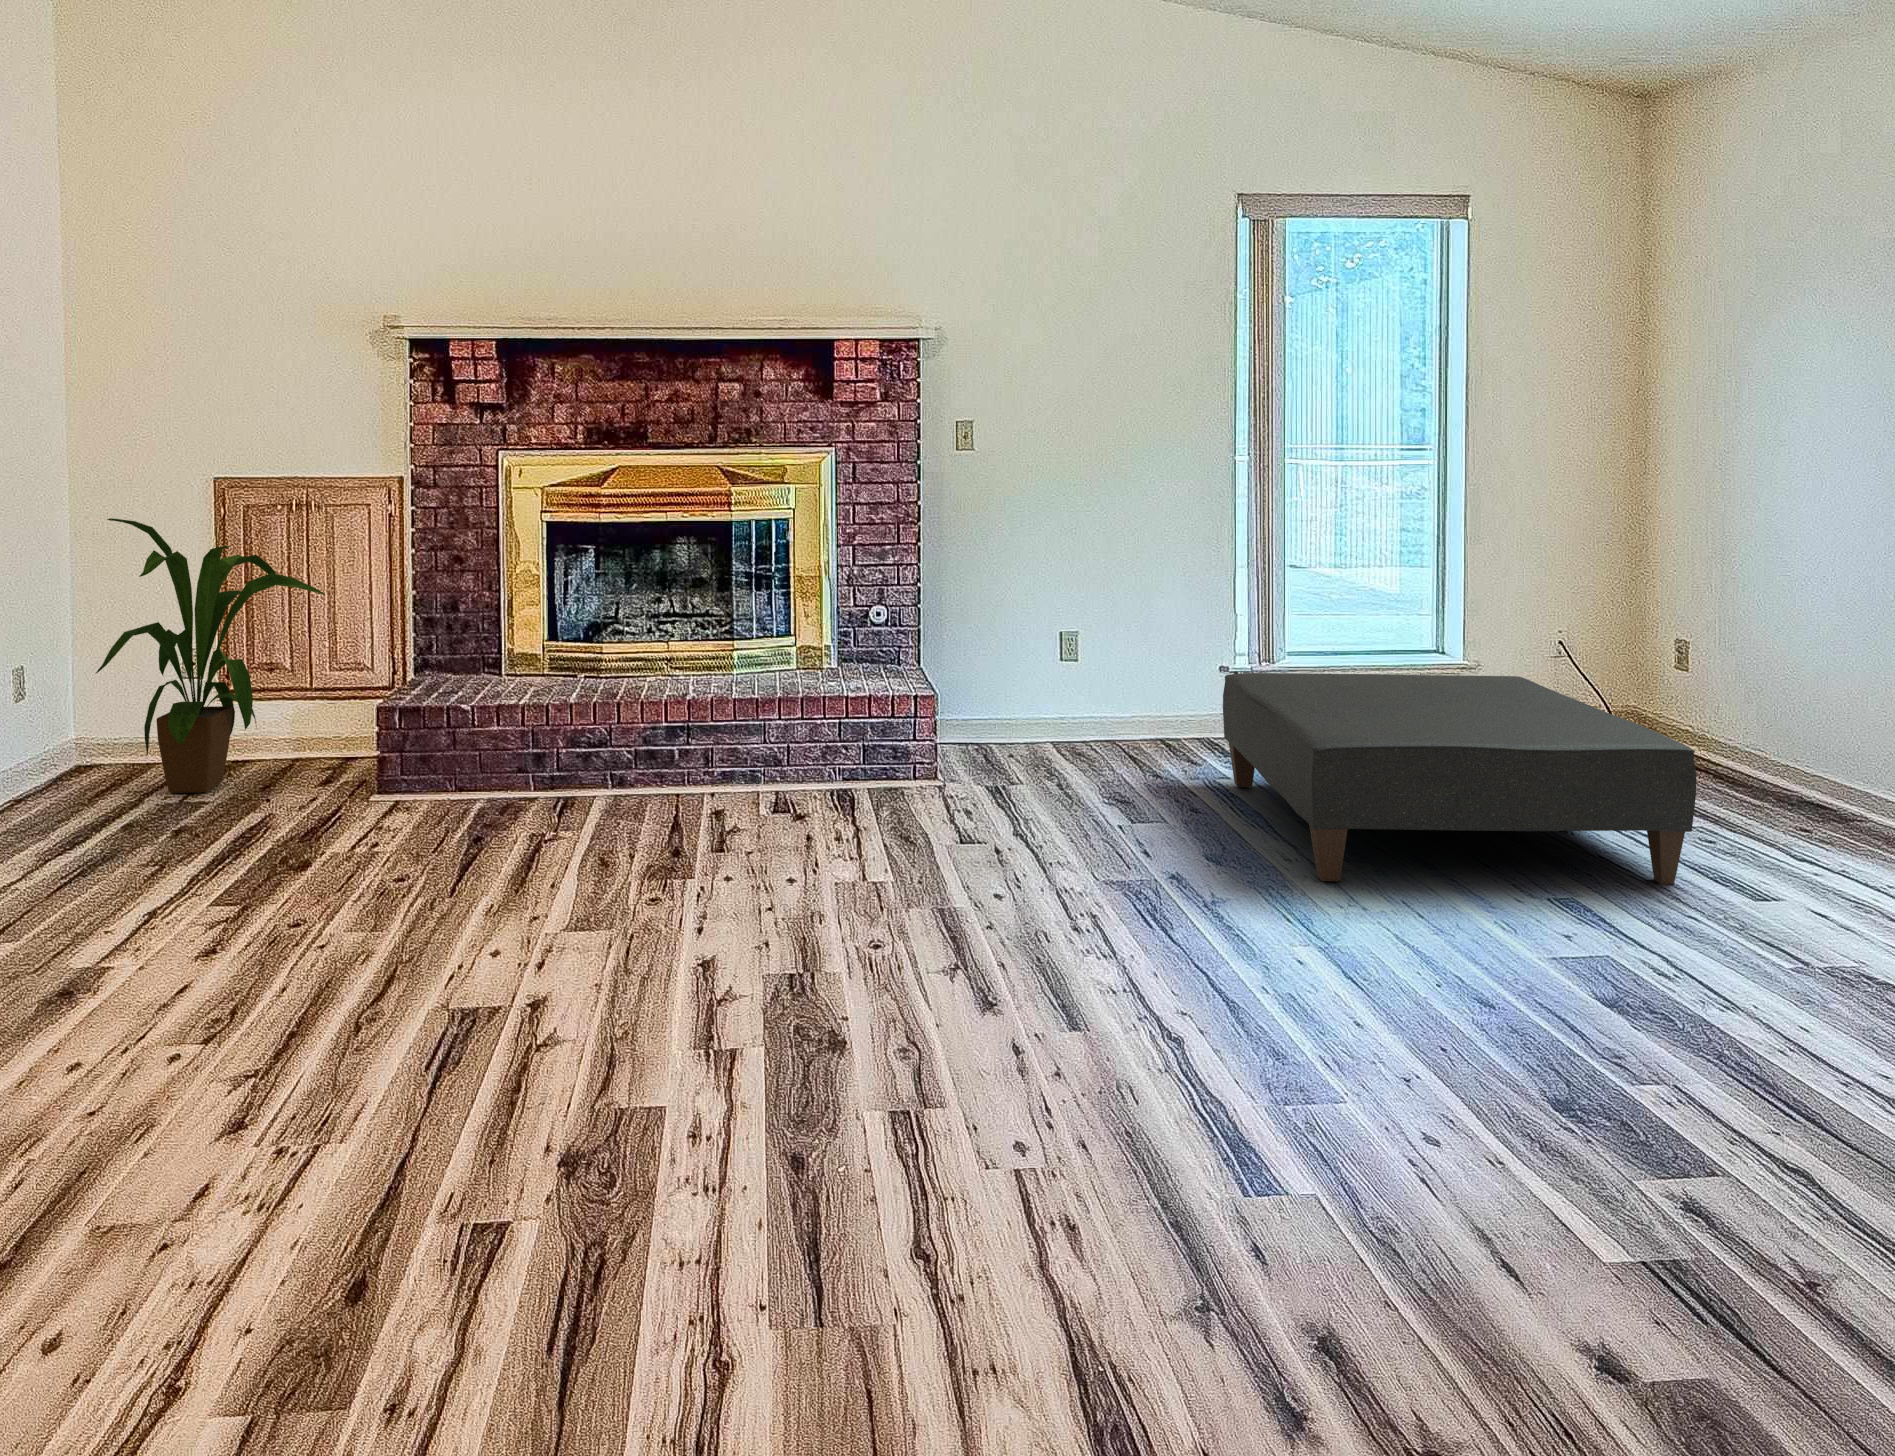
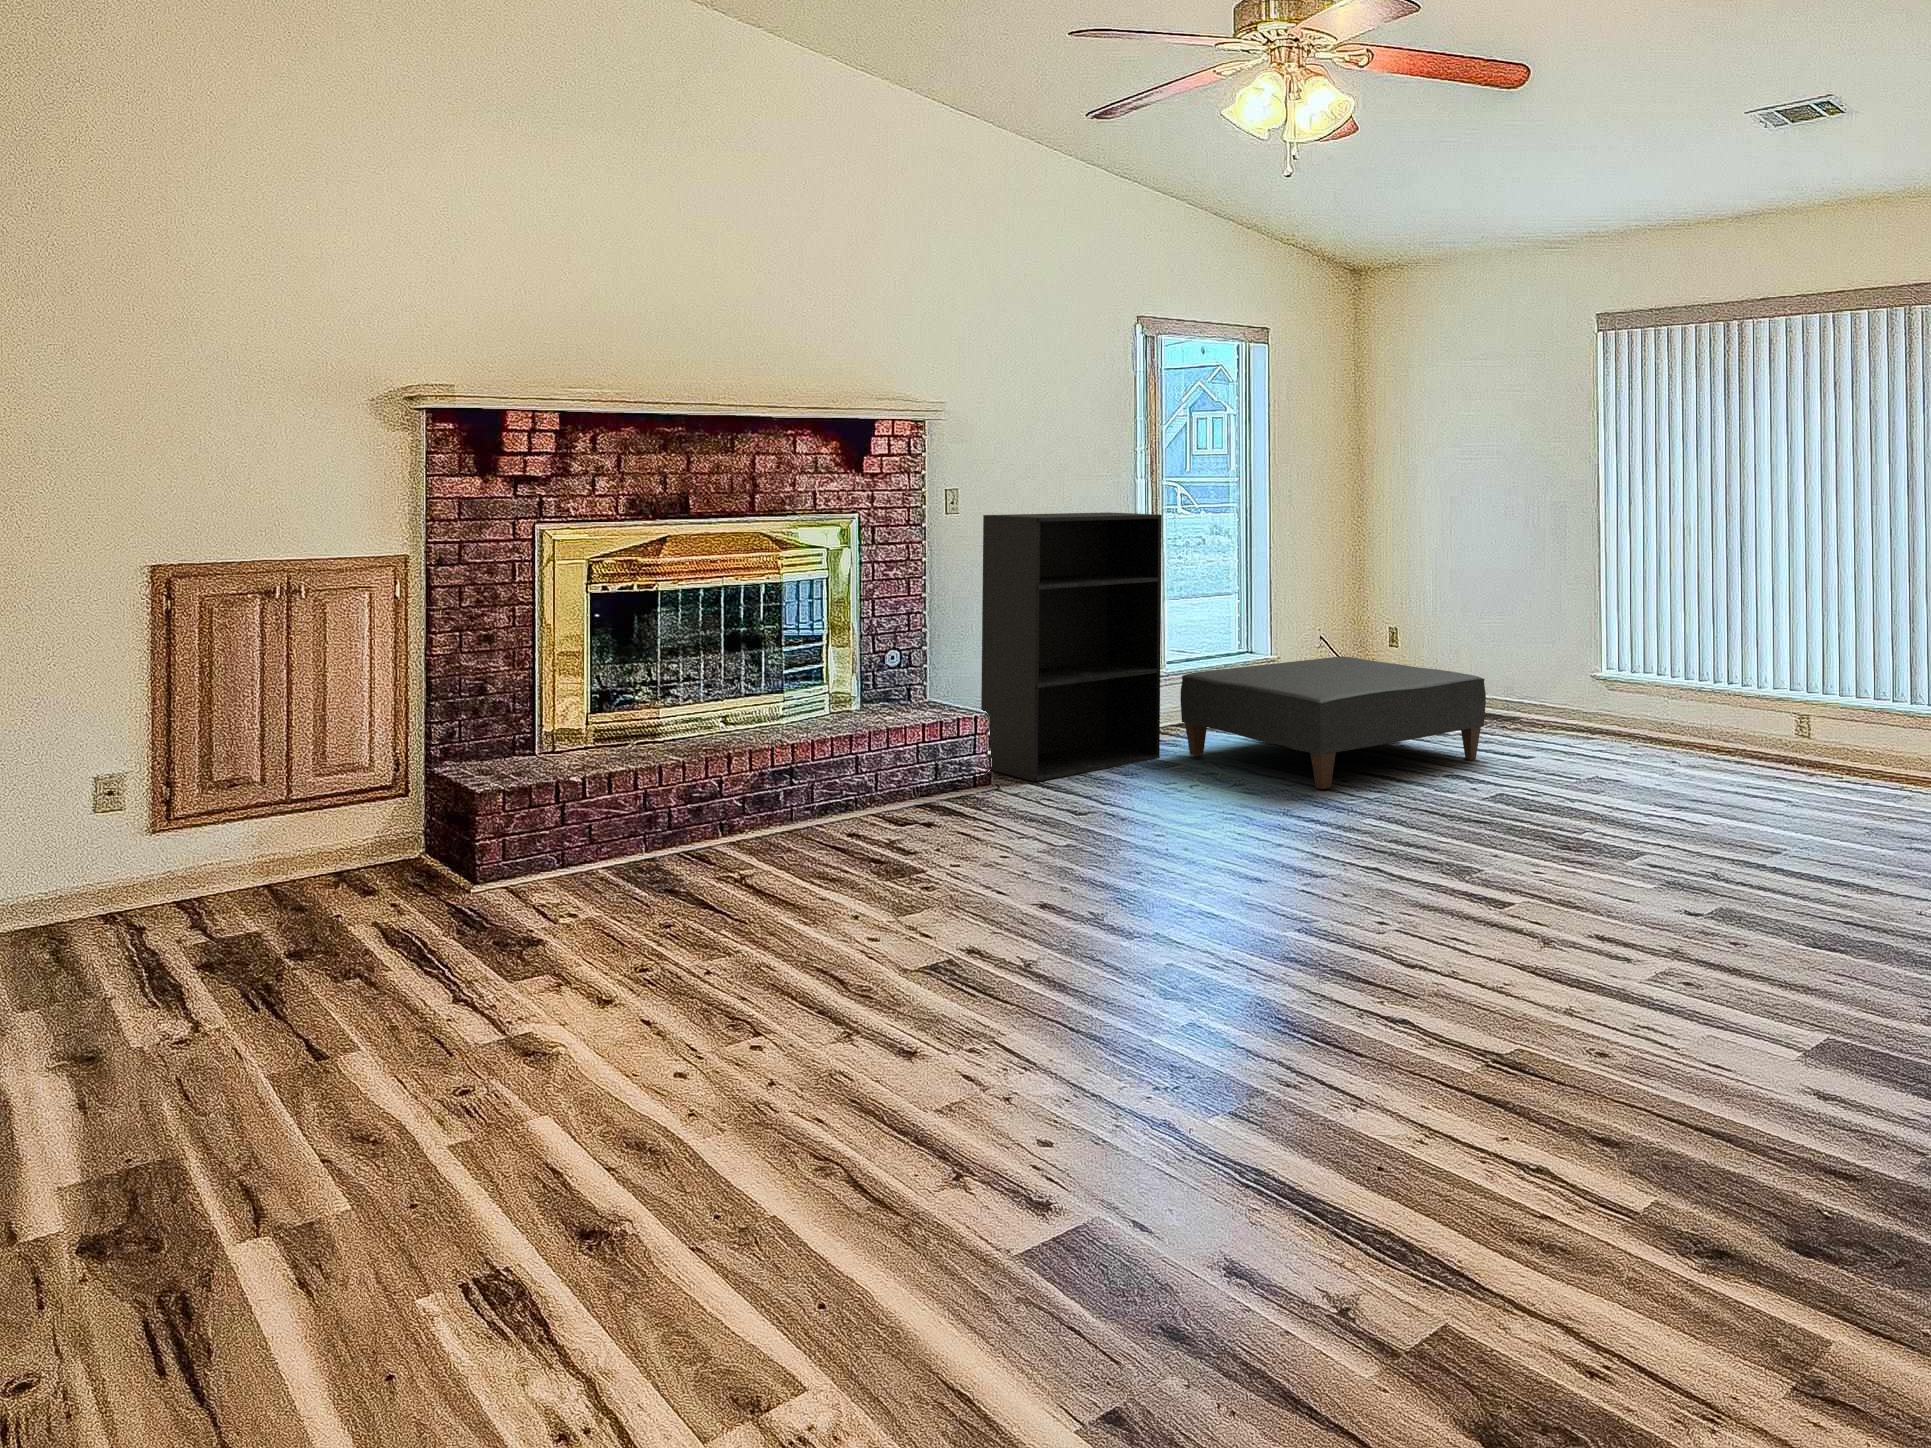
bookshelf: none [981,452,1200,784] -> present [981,512,1162,781]
house plant: present [96,518,325,793] -> none [113,620,363,937]

